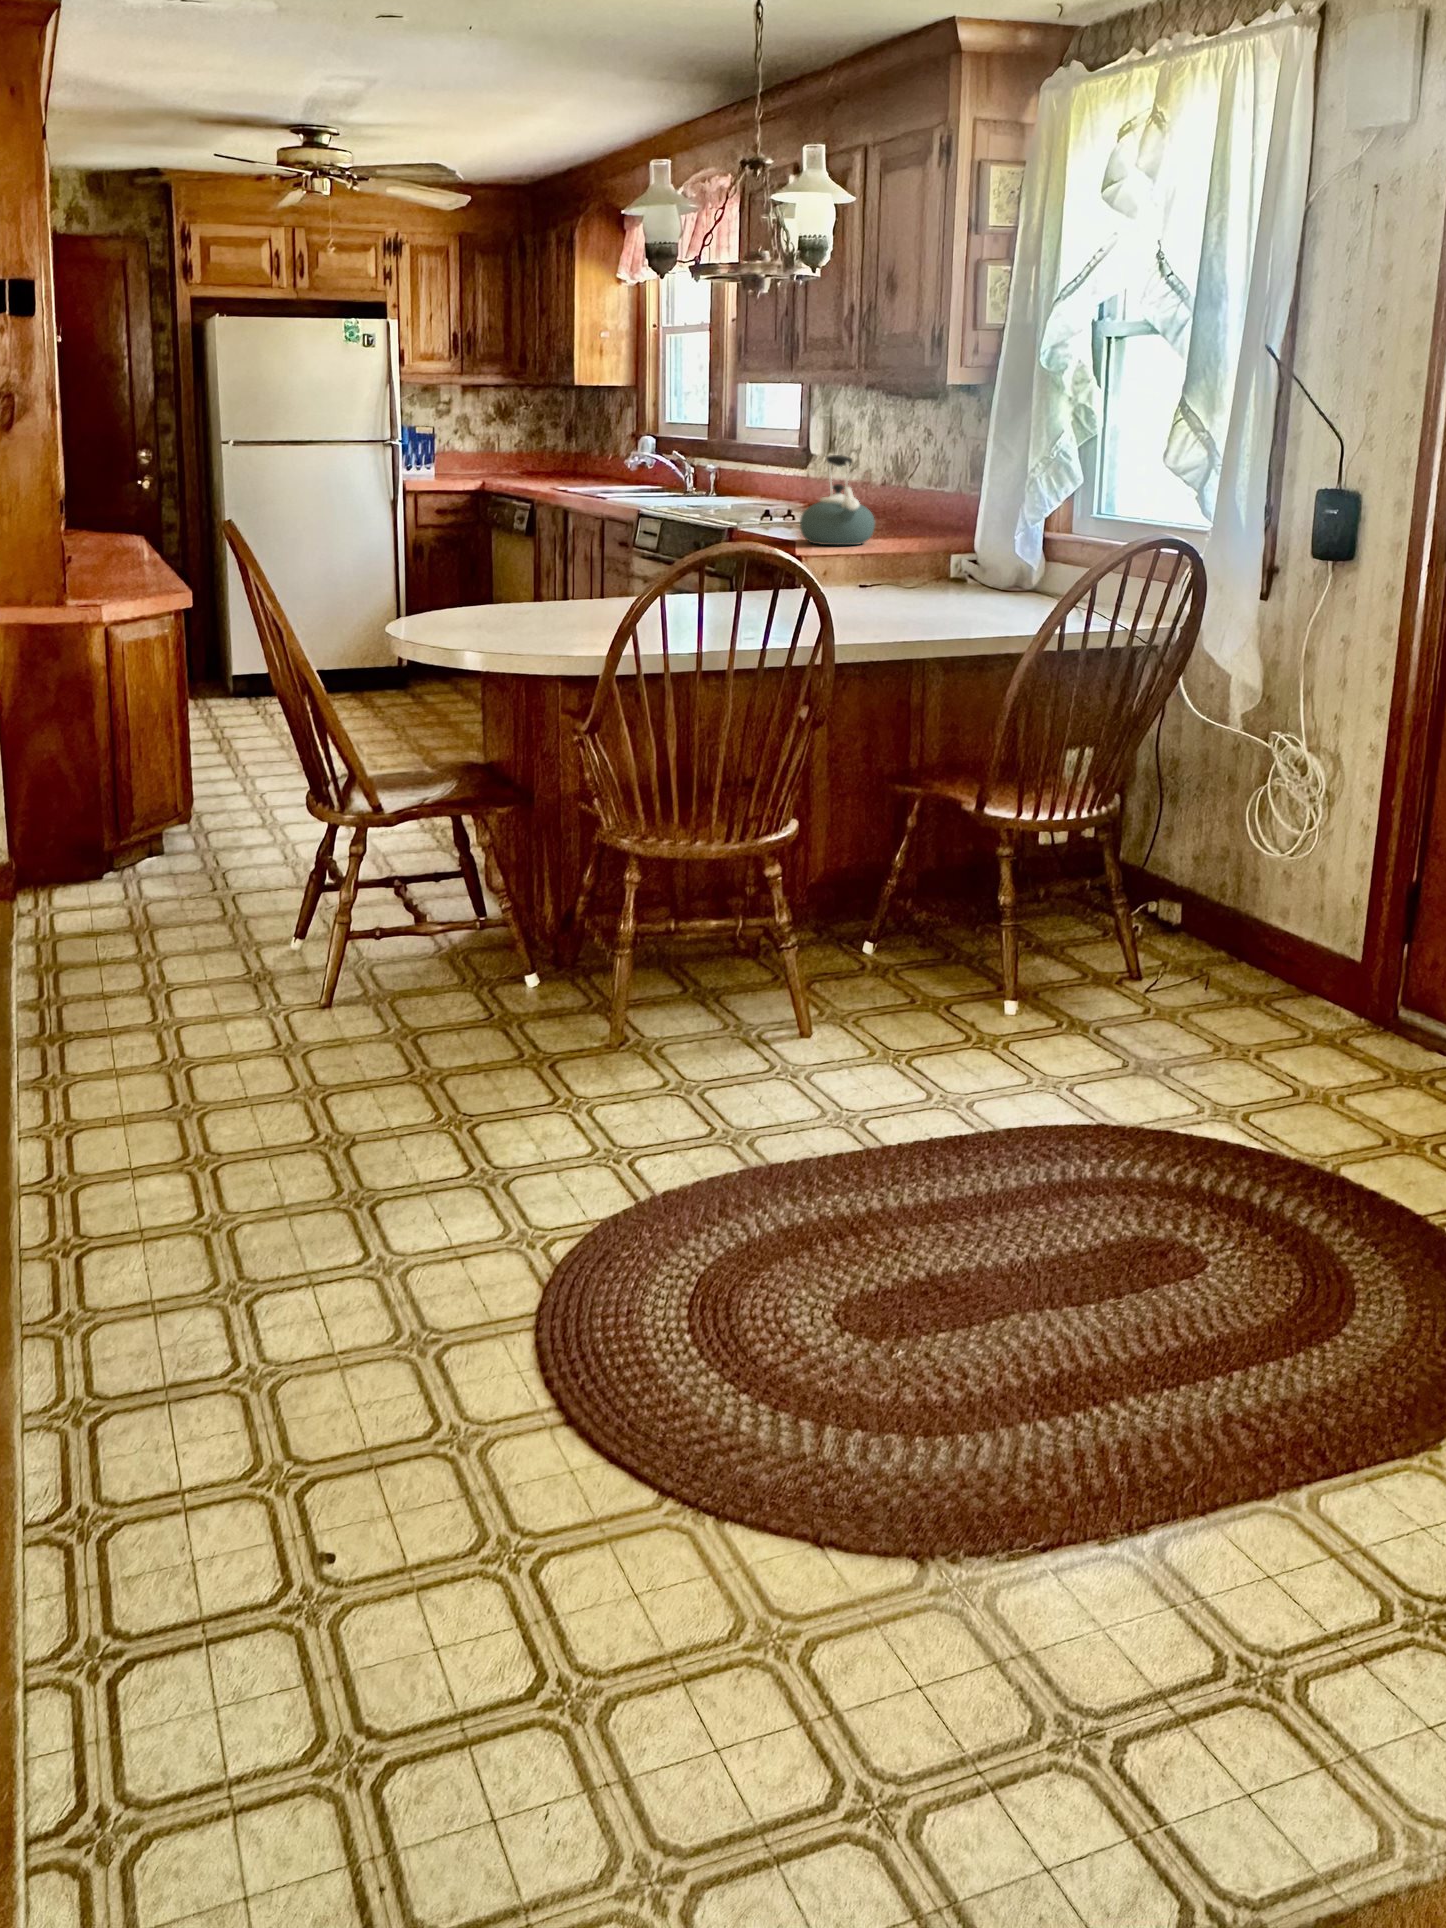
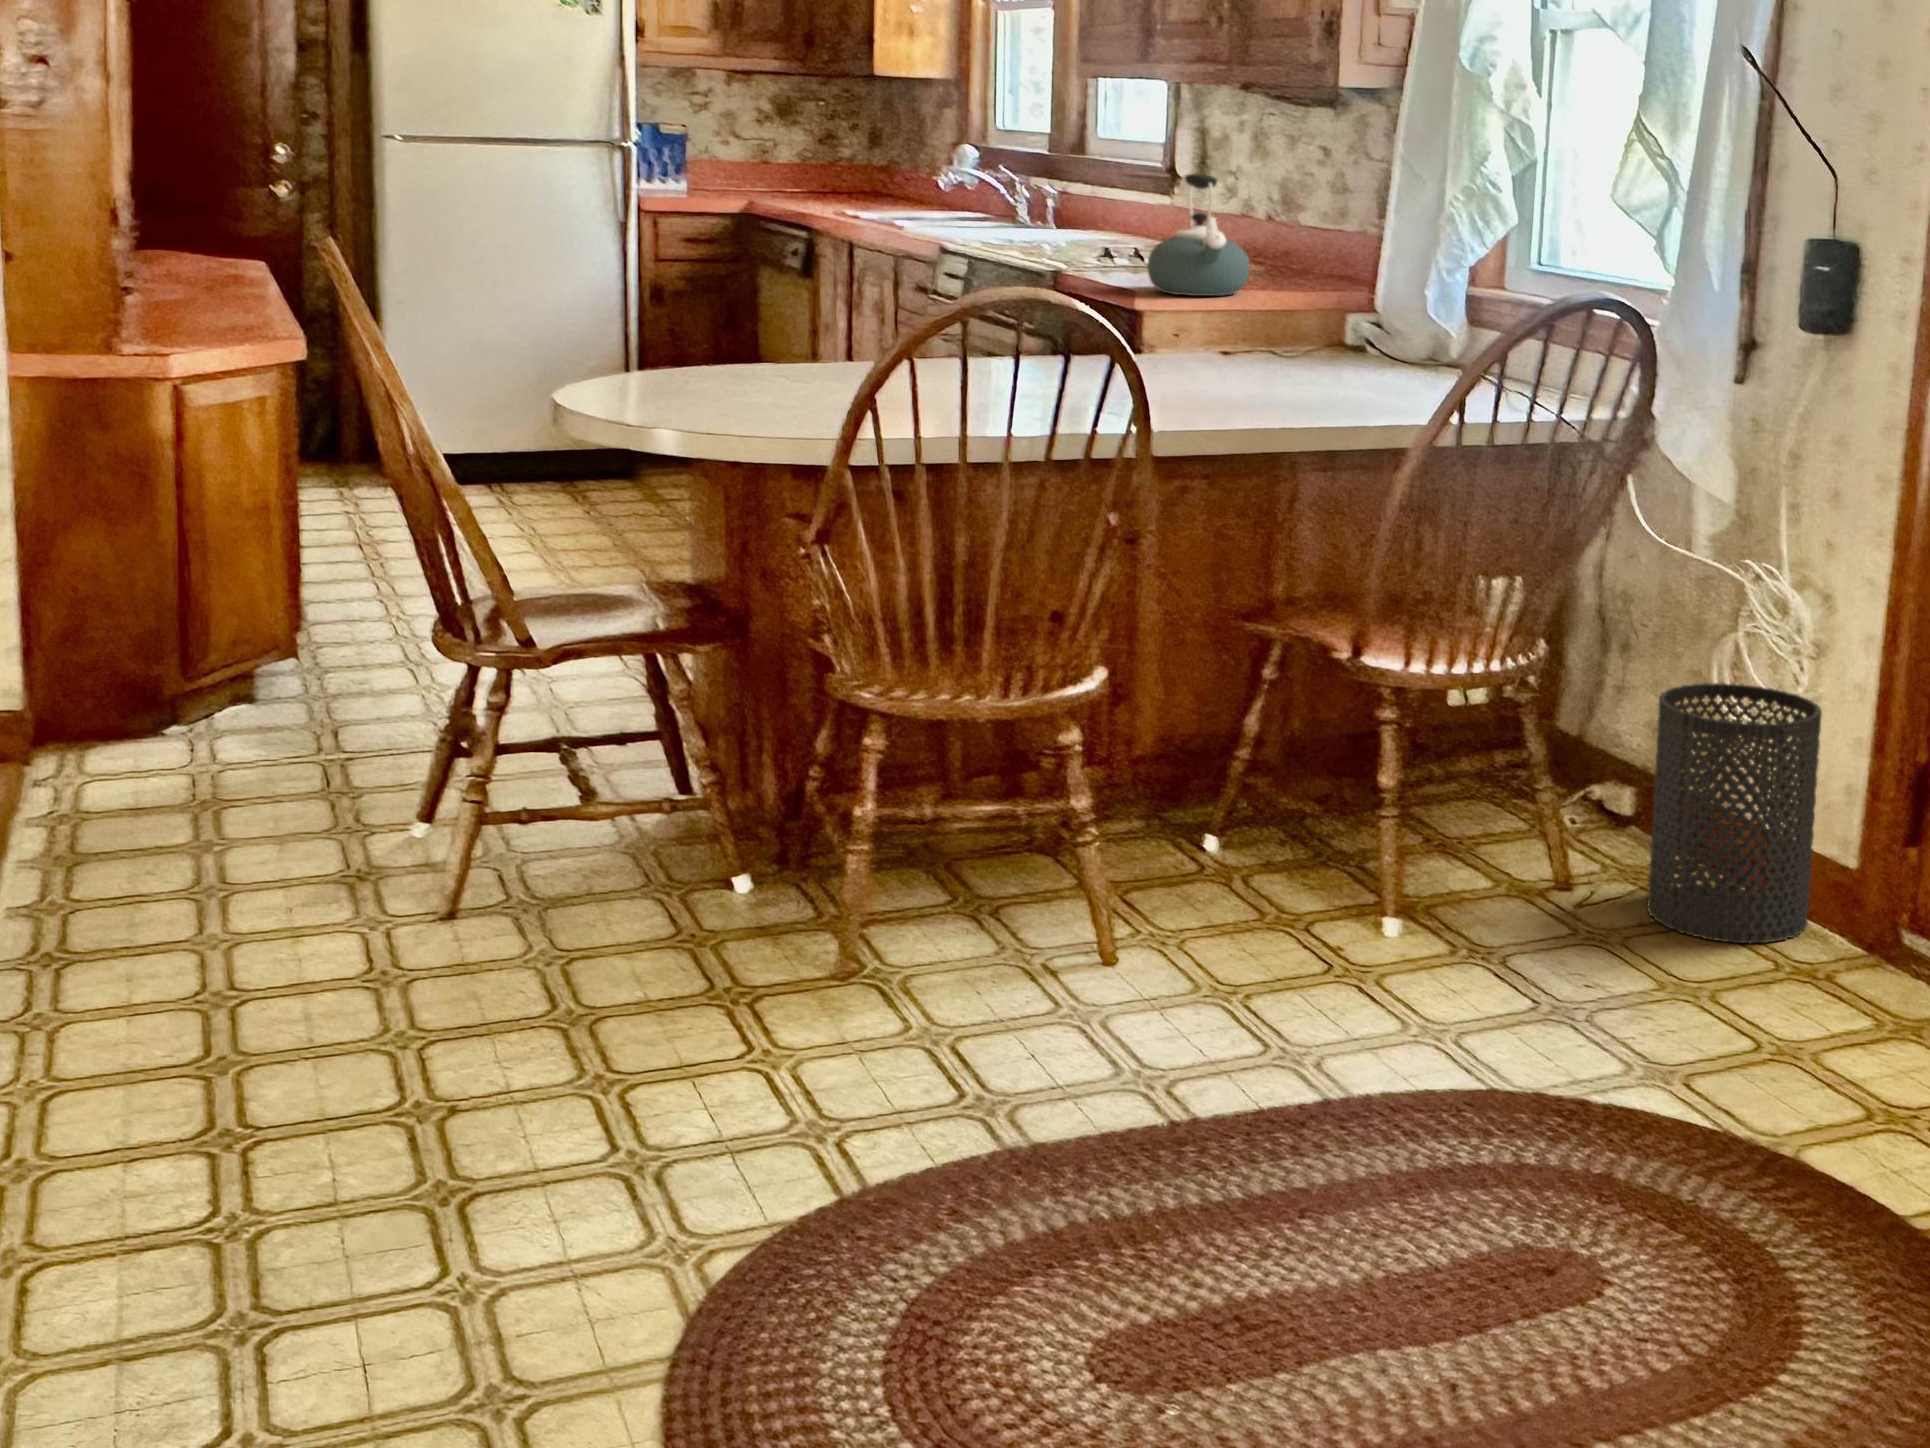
trash can: none [1186,823,1320,1011] -> present [1648,683,1822,943]

